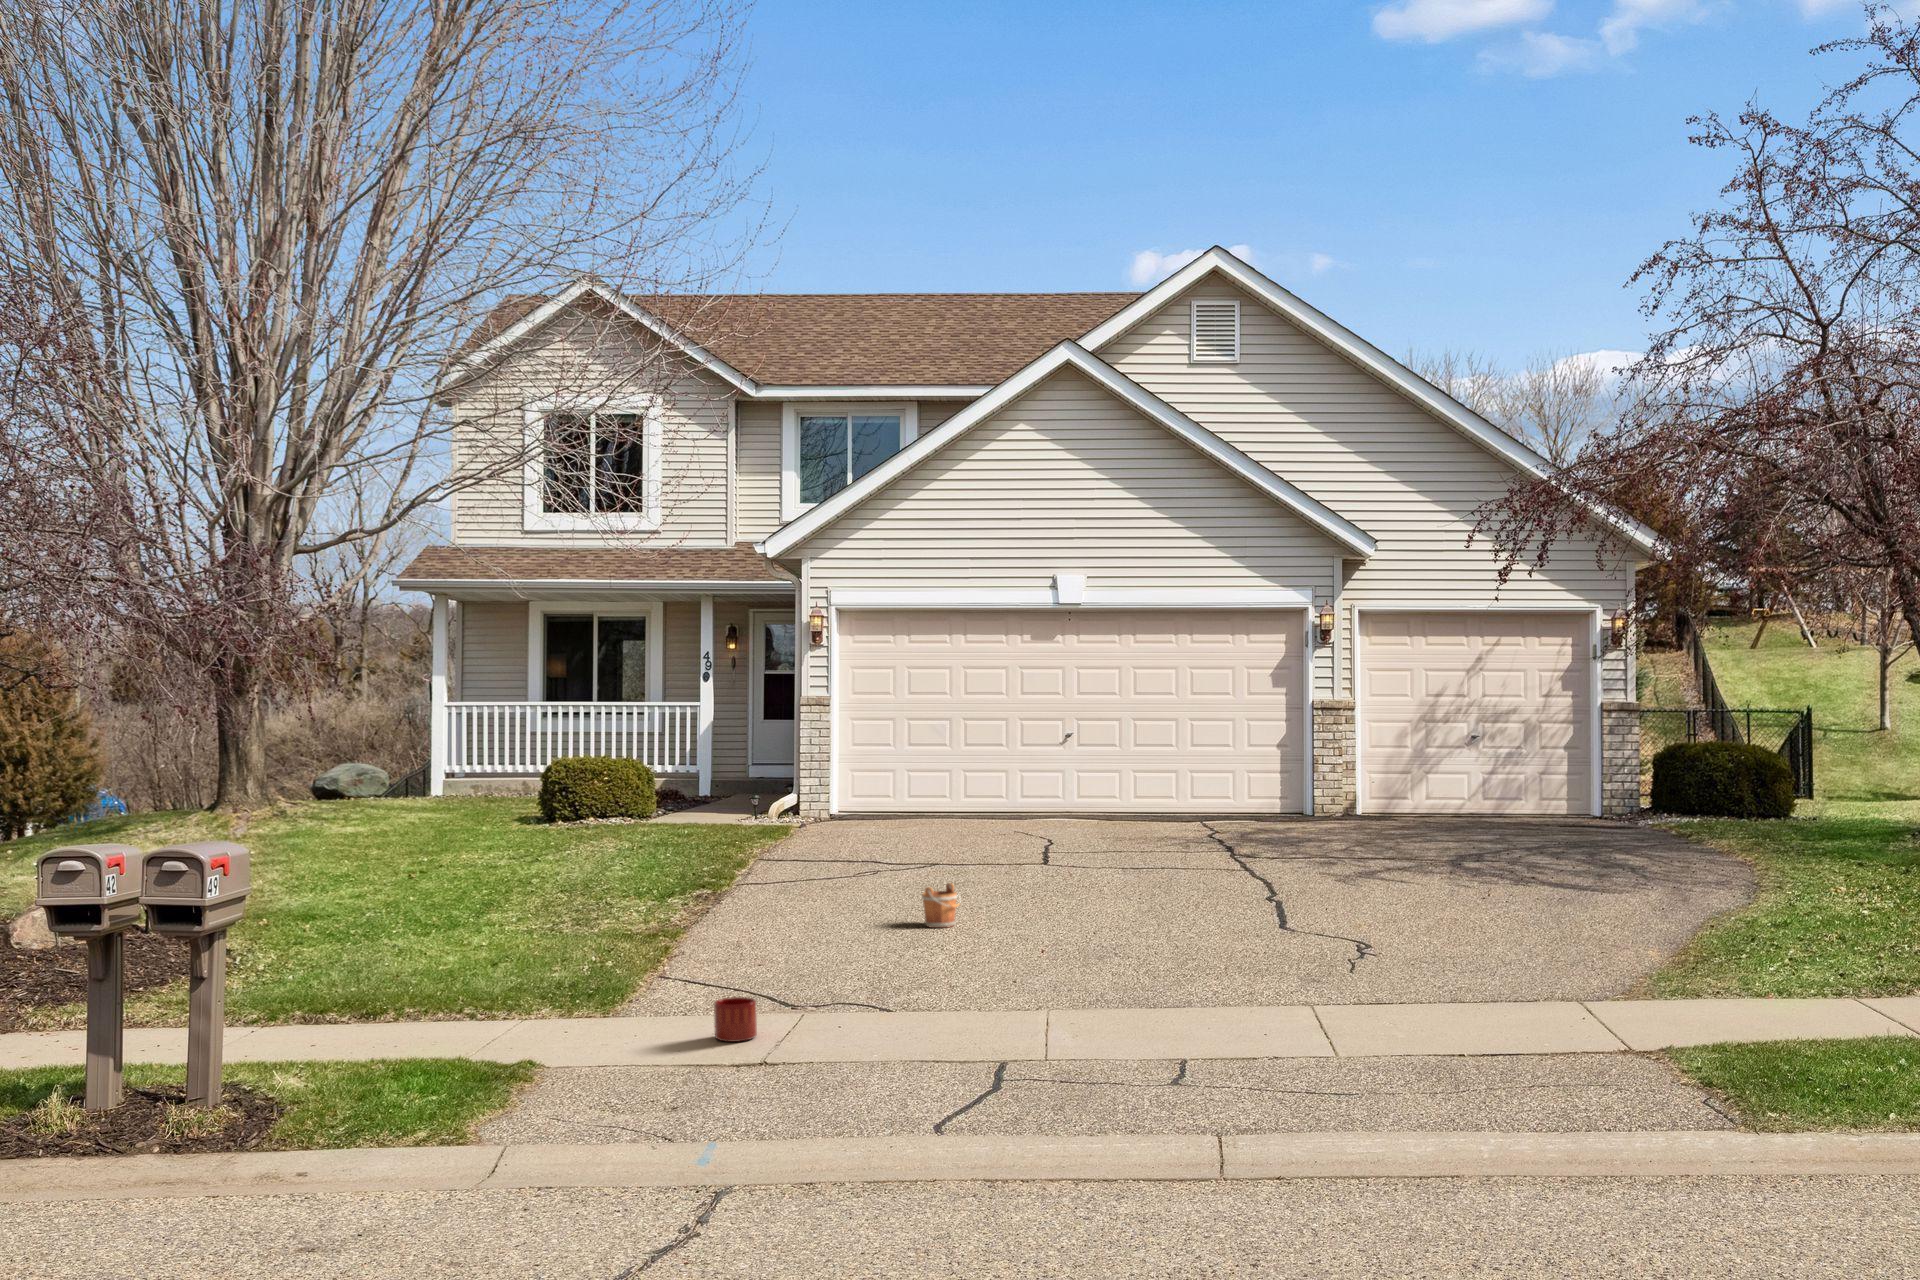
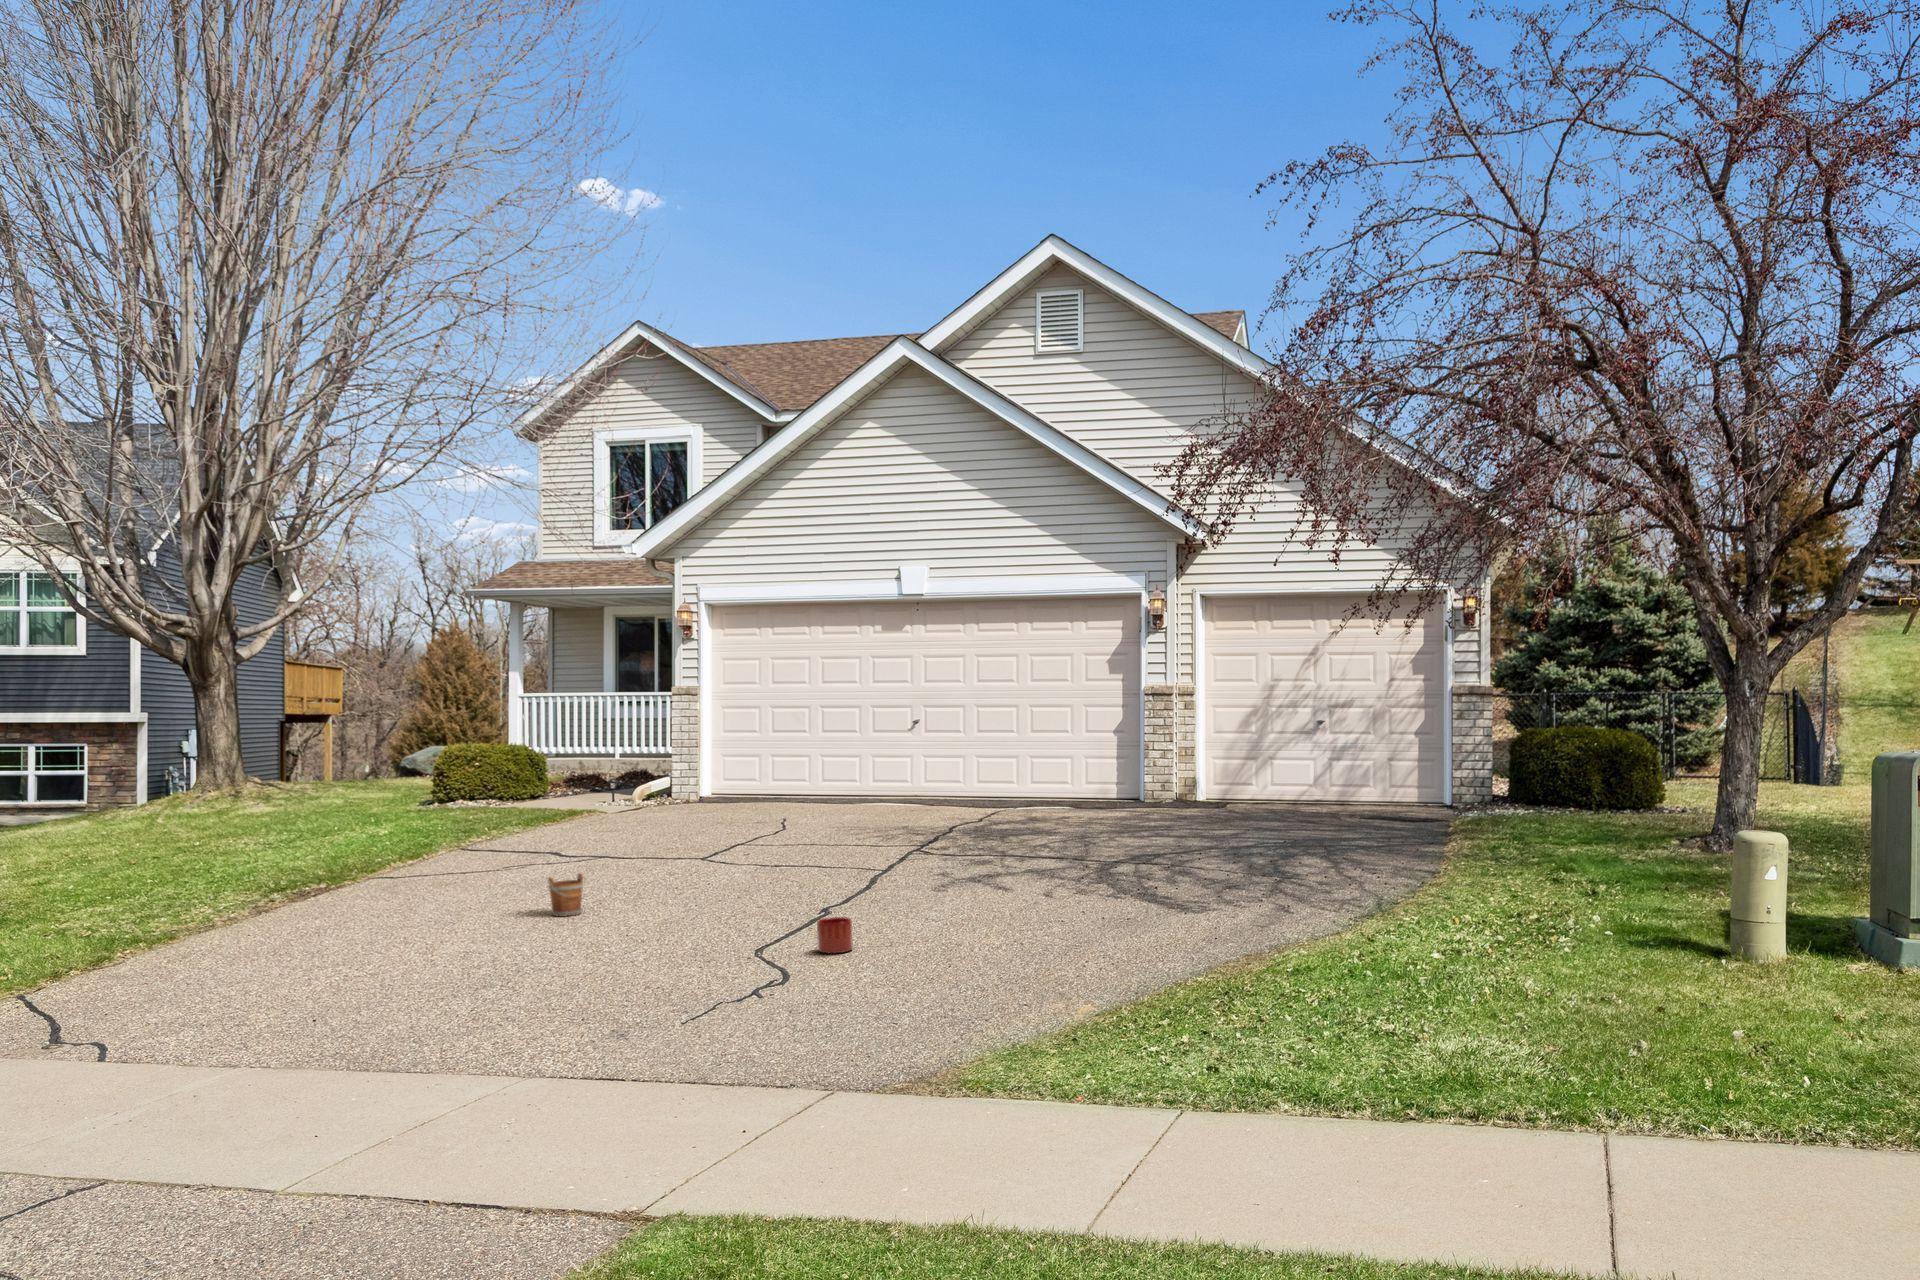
planter: present [714,997,757,1042] -> present [817,917,853,954]

